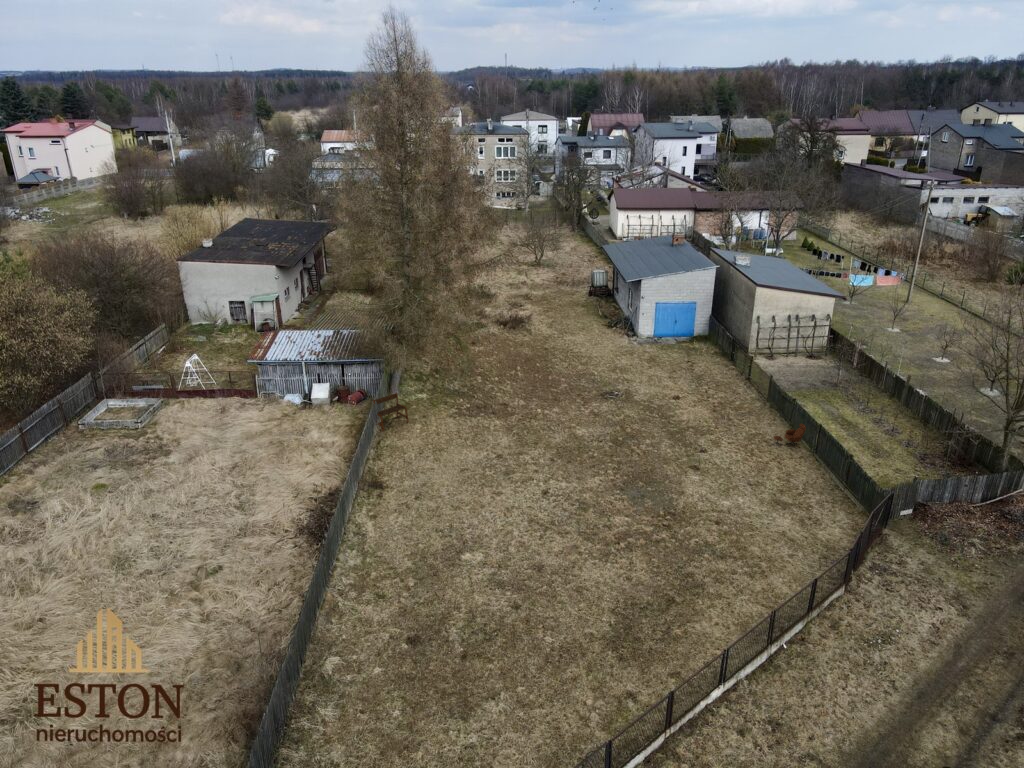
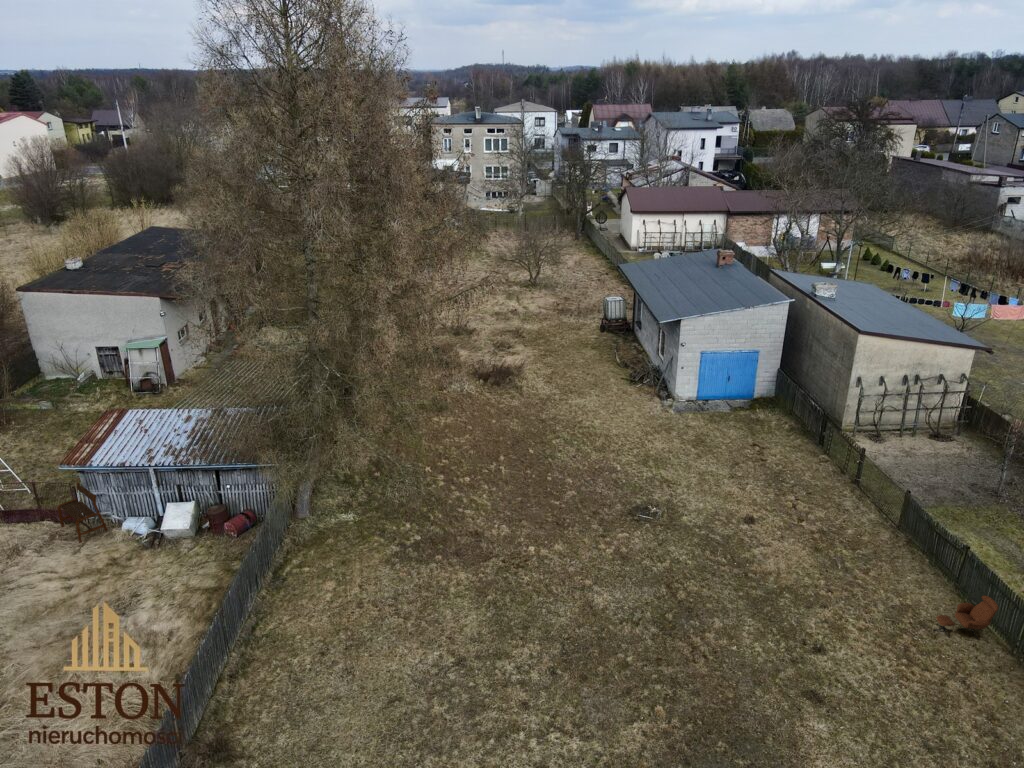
bench: present [373,393,408,431] -> present [58,482,107,543]

